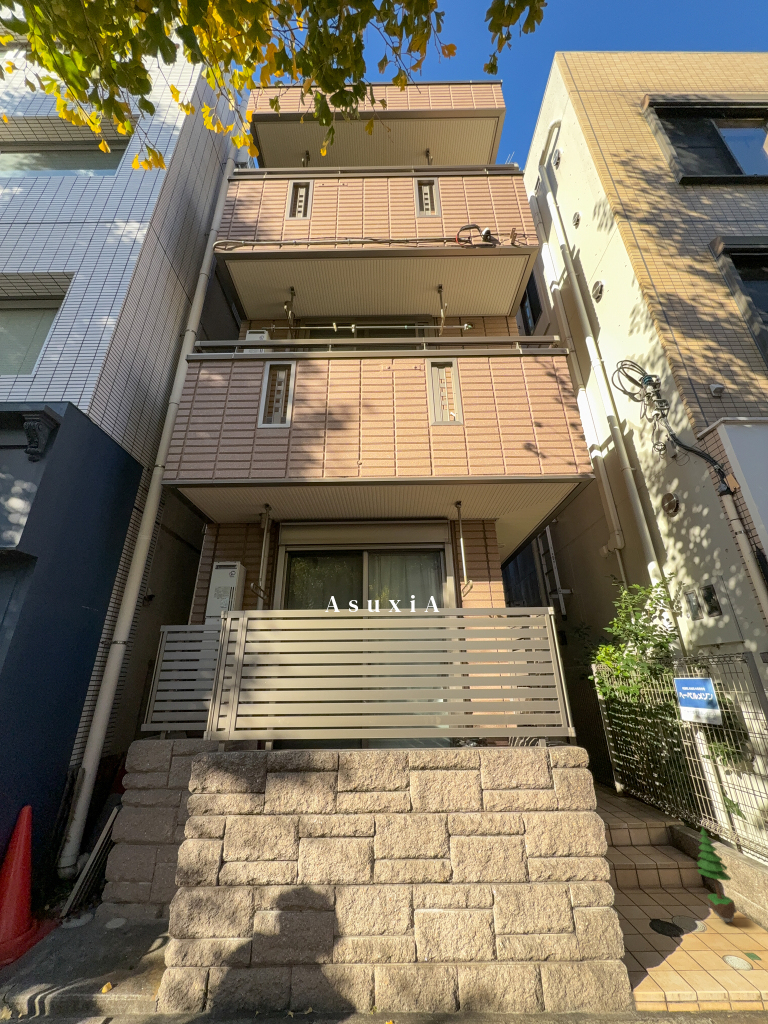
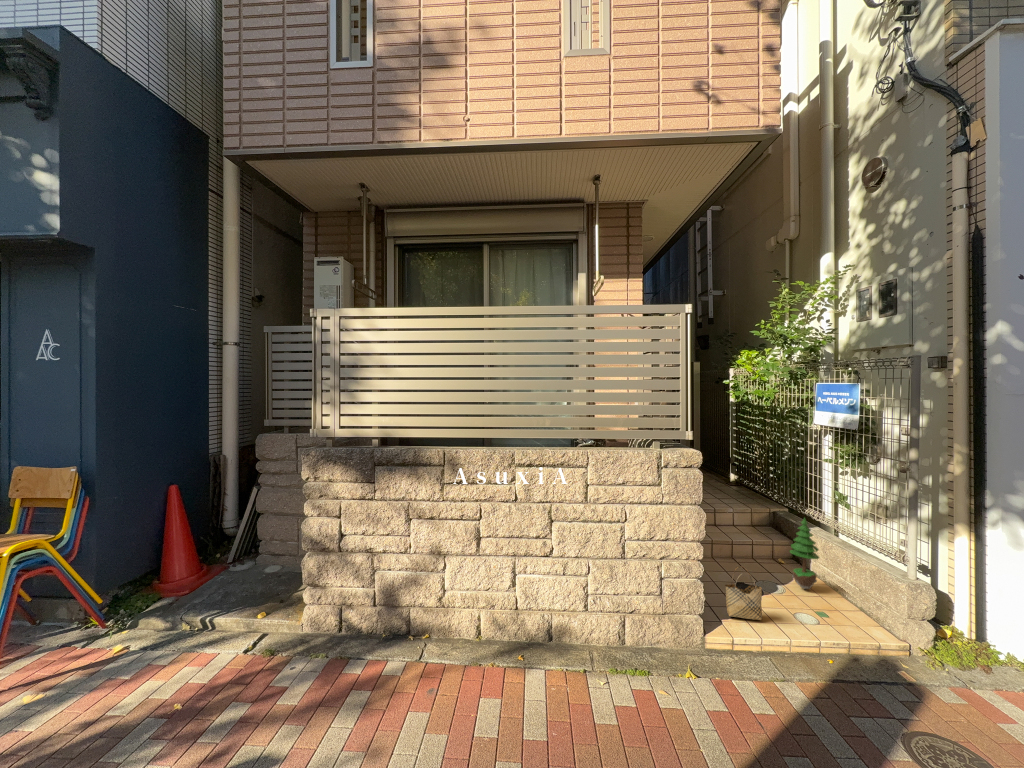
woven basket: none [640,891,691,966] -> present [725,566,762,620]

